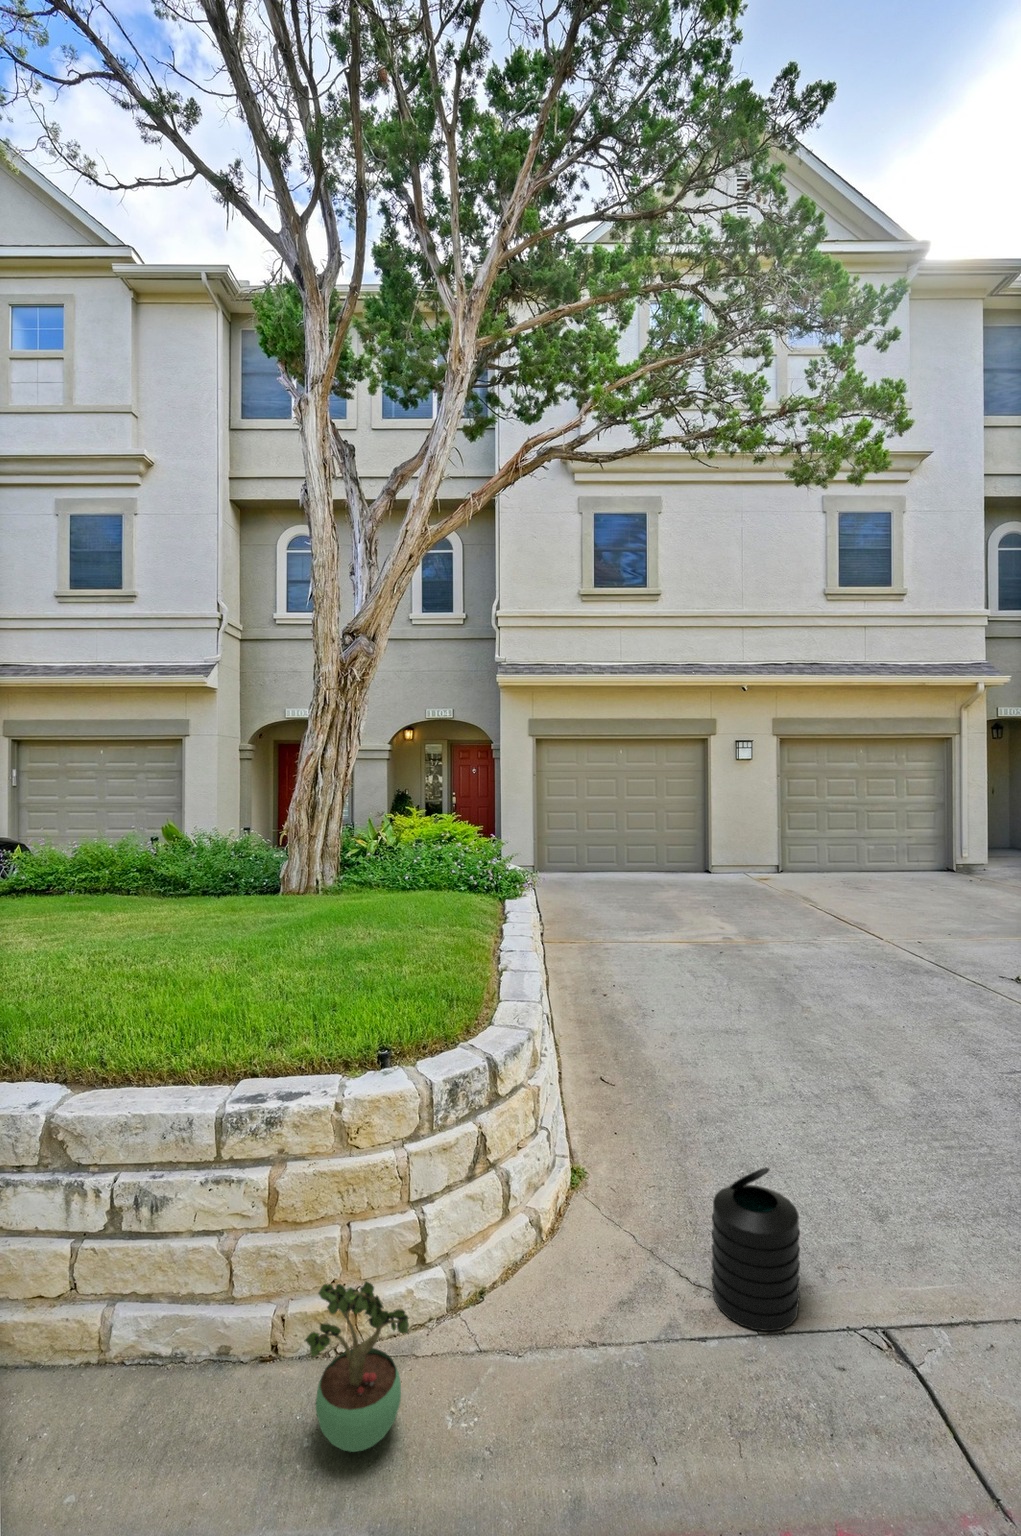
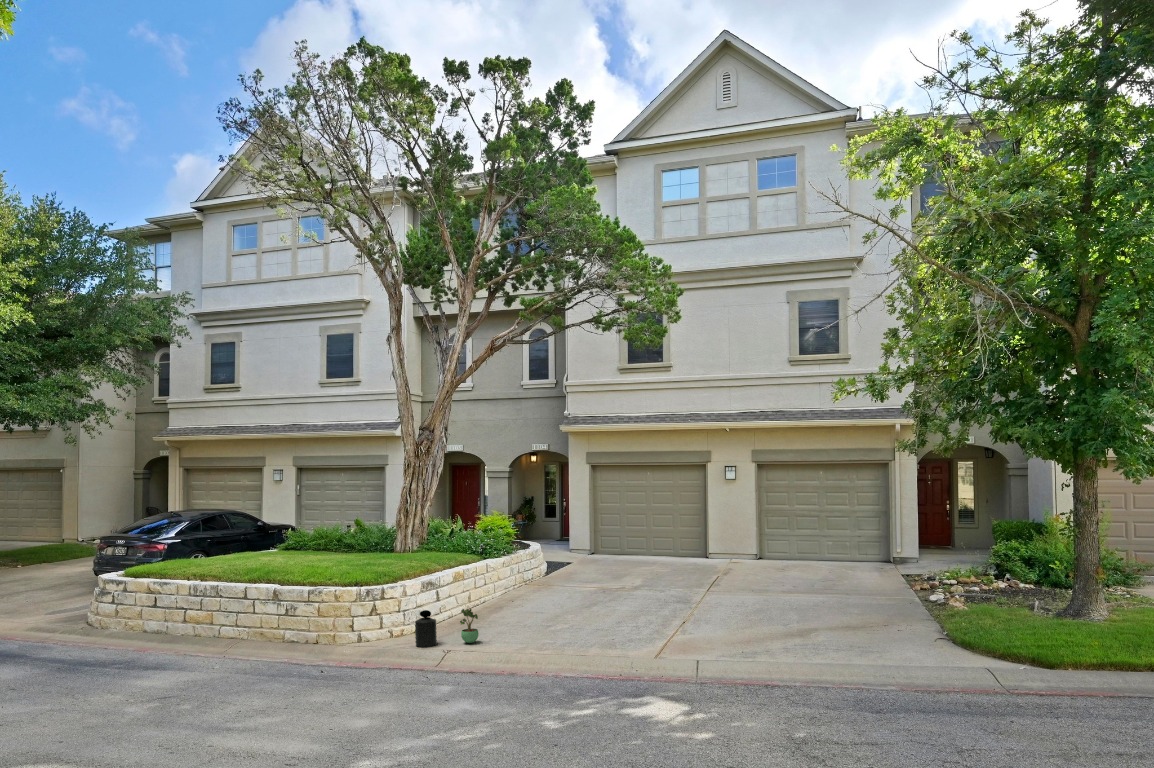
potted plant: present [305,1281,409,1452] -> present [460,609,479,643]

